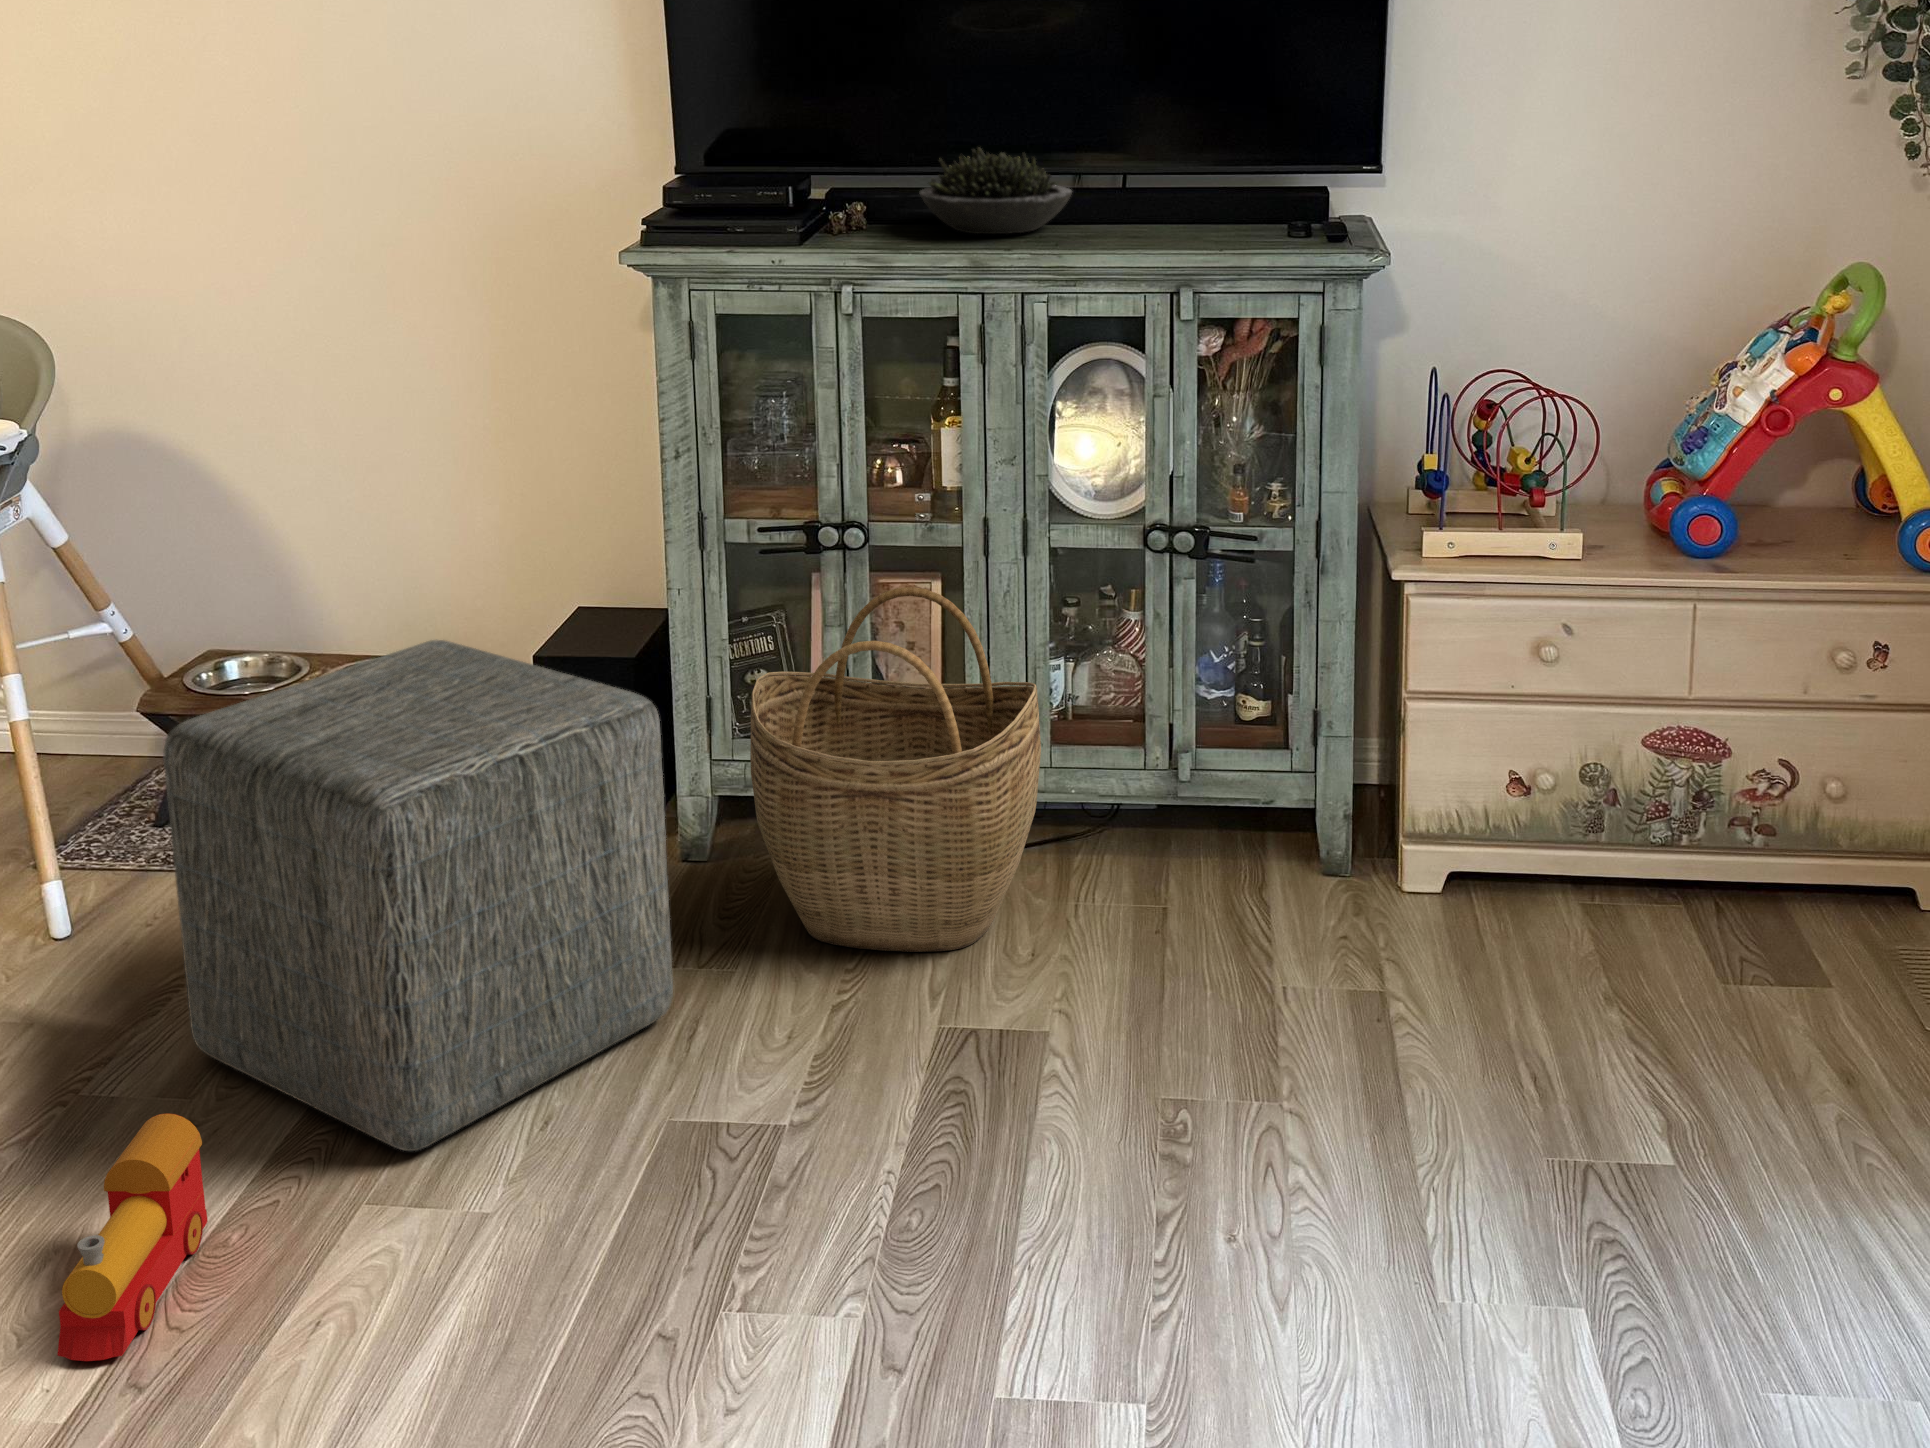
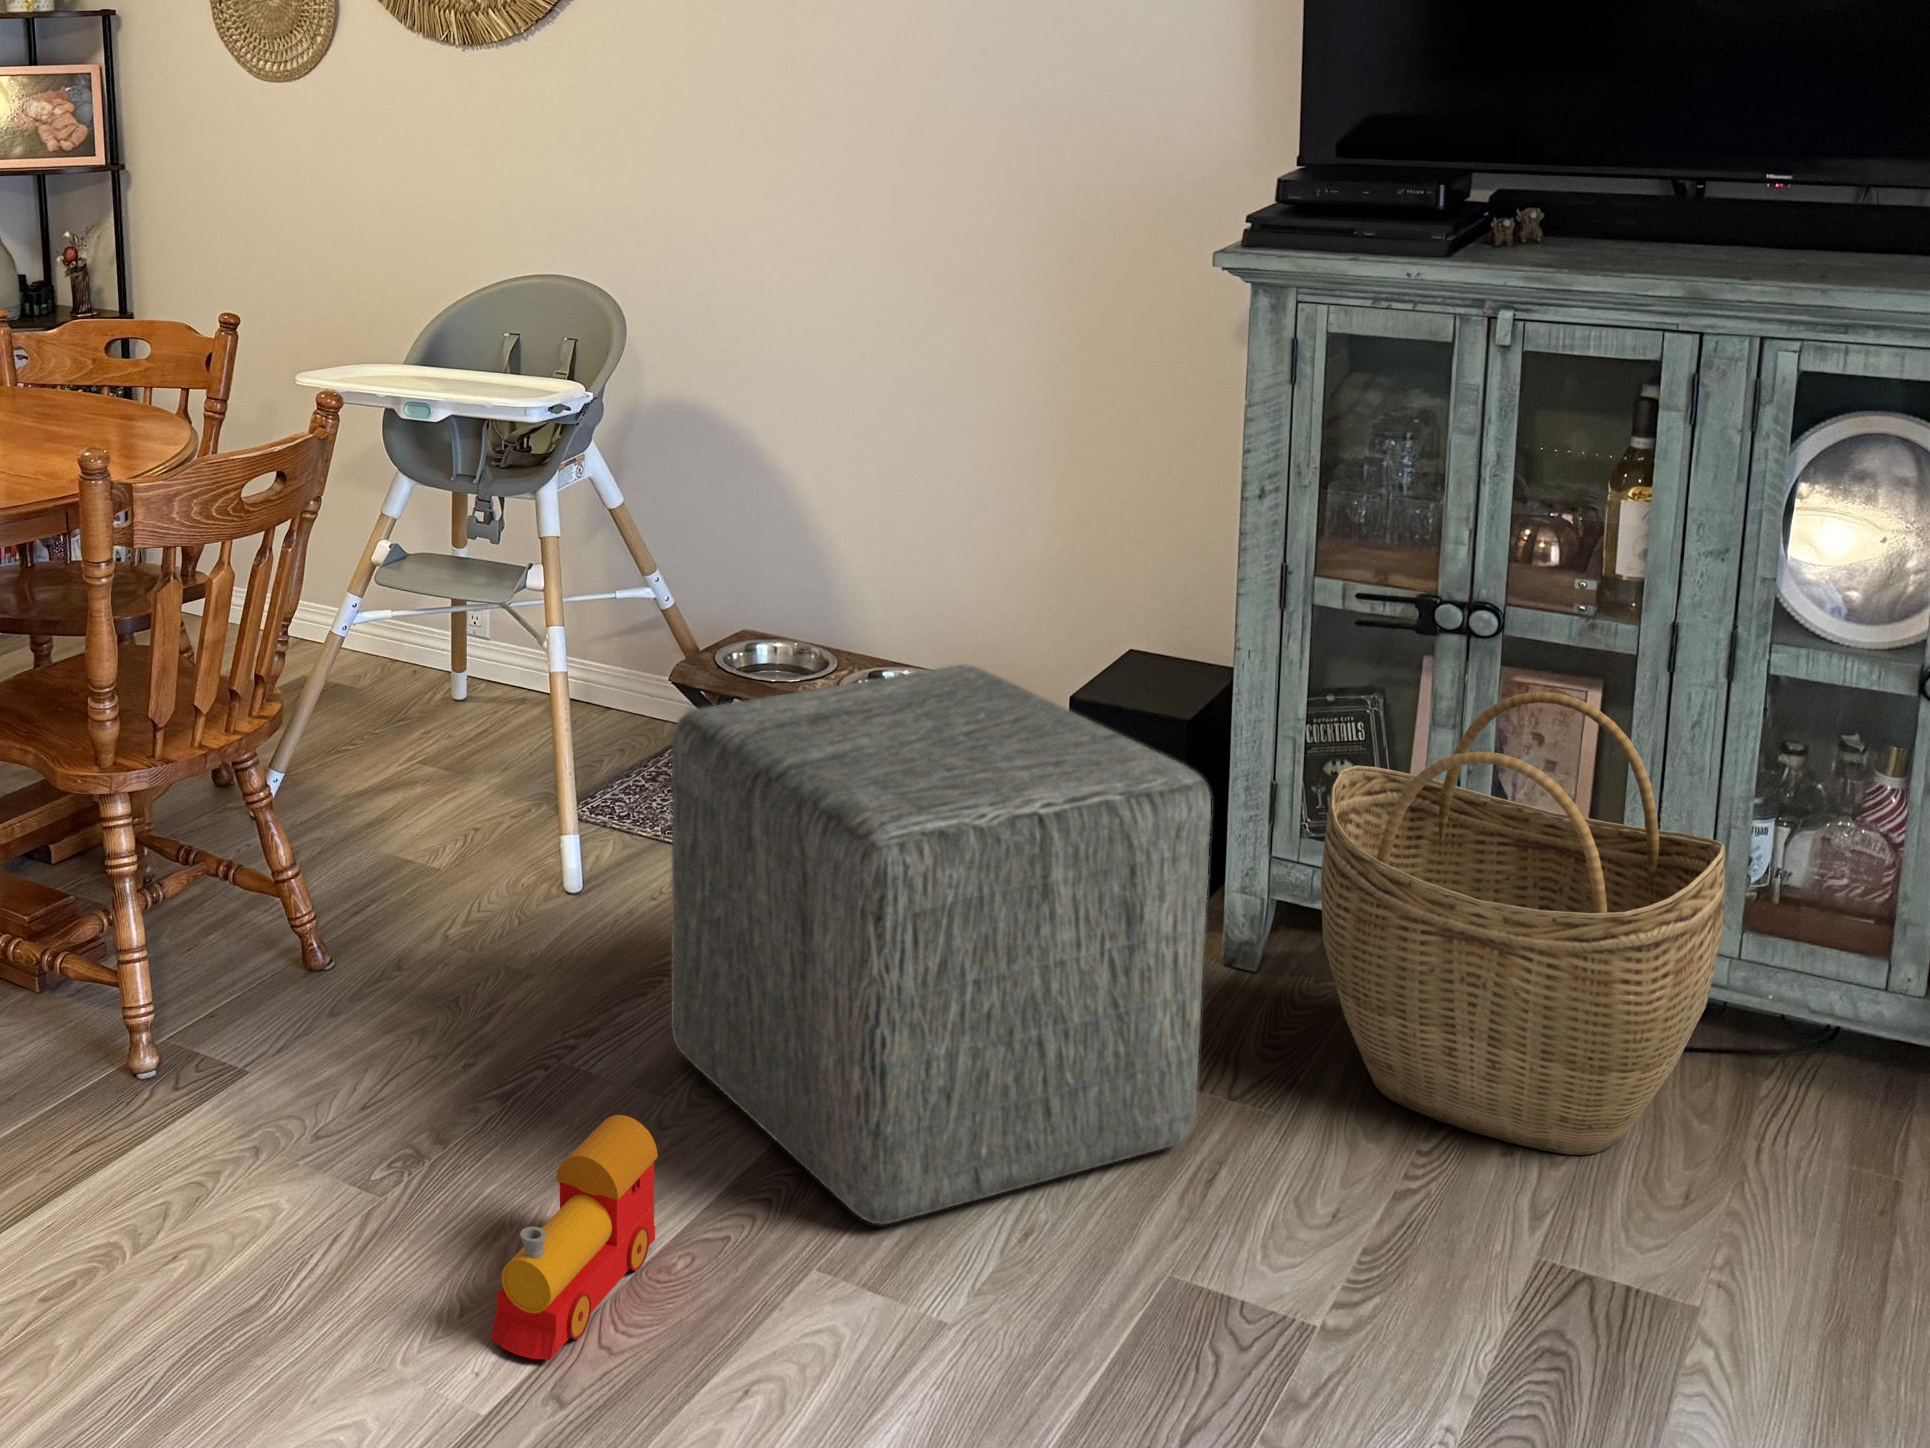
succulent plant: present [920,148,1072,234] -> none [1620,157,1846,268]

